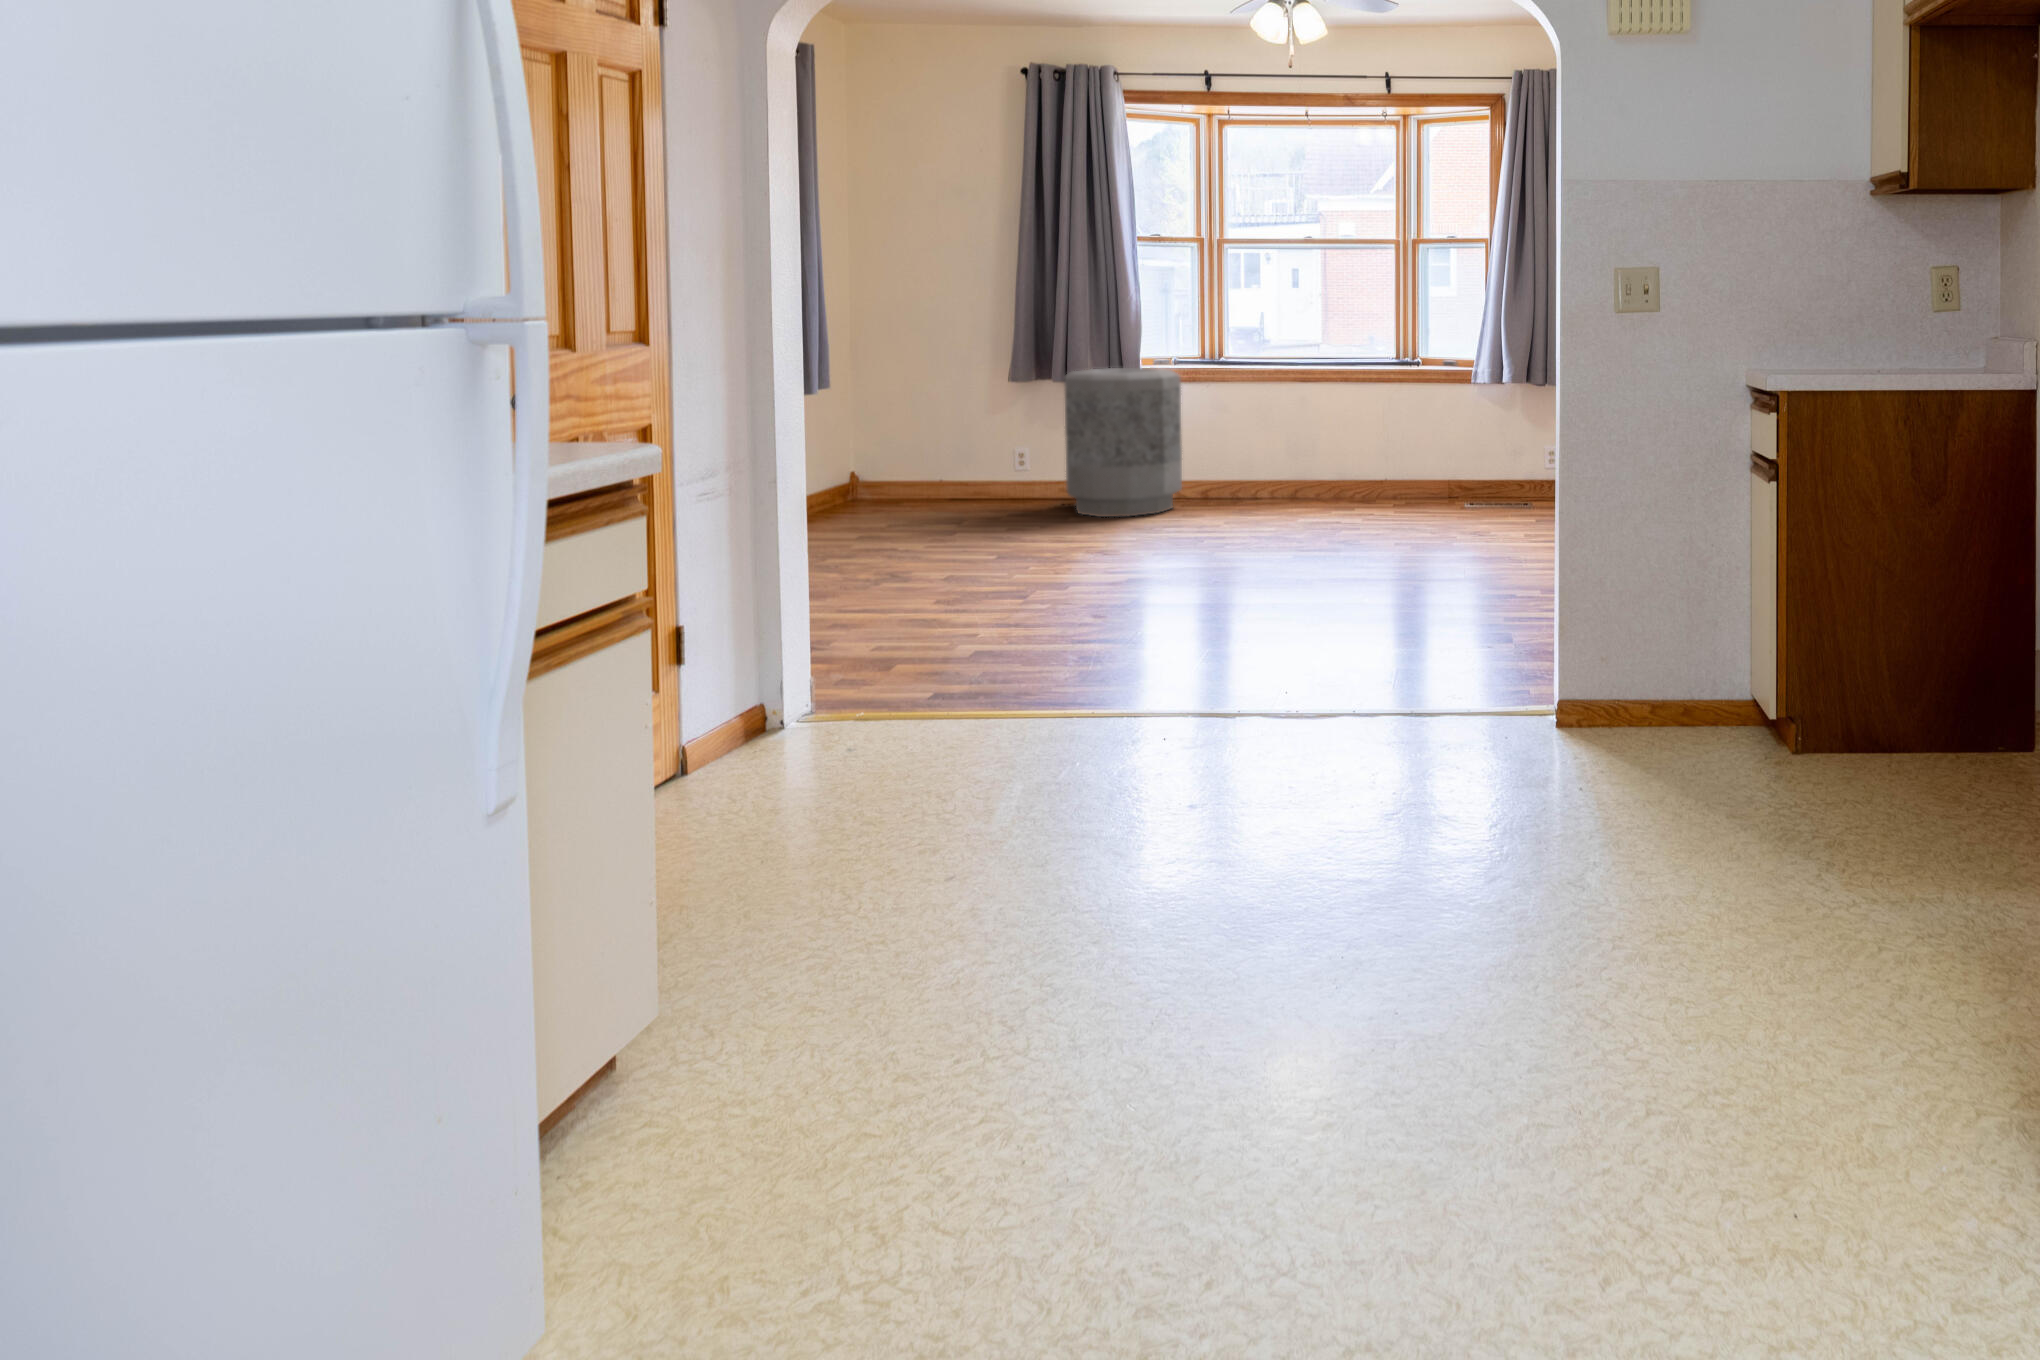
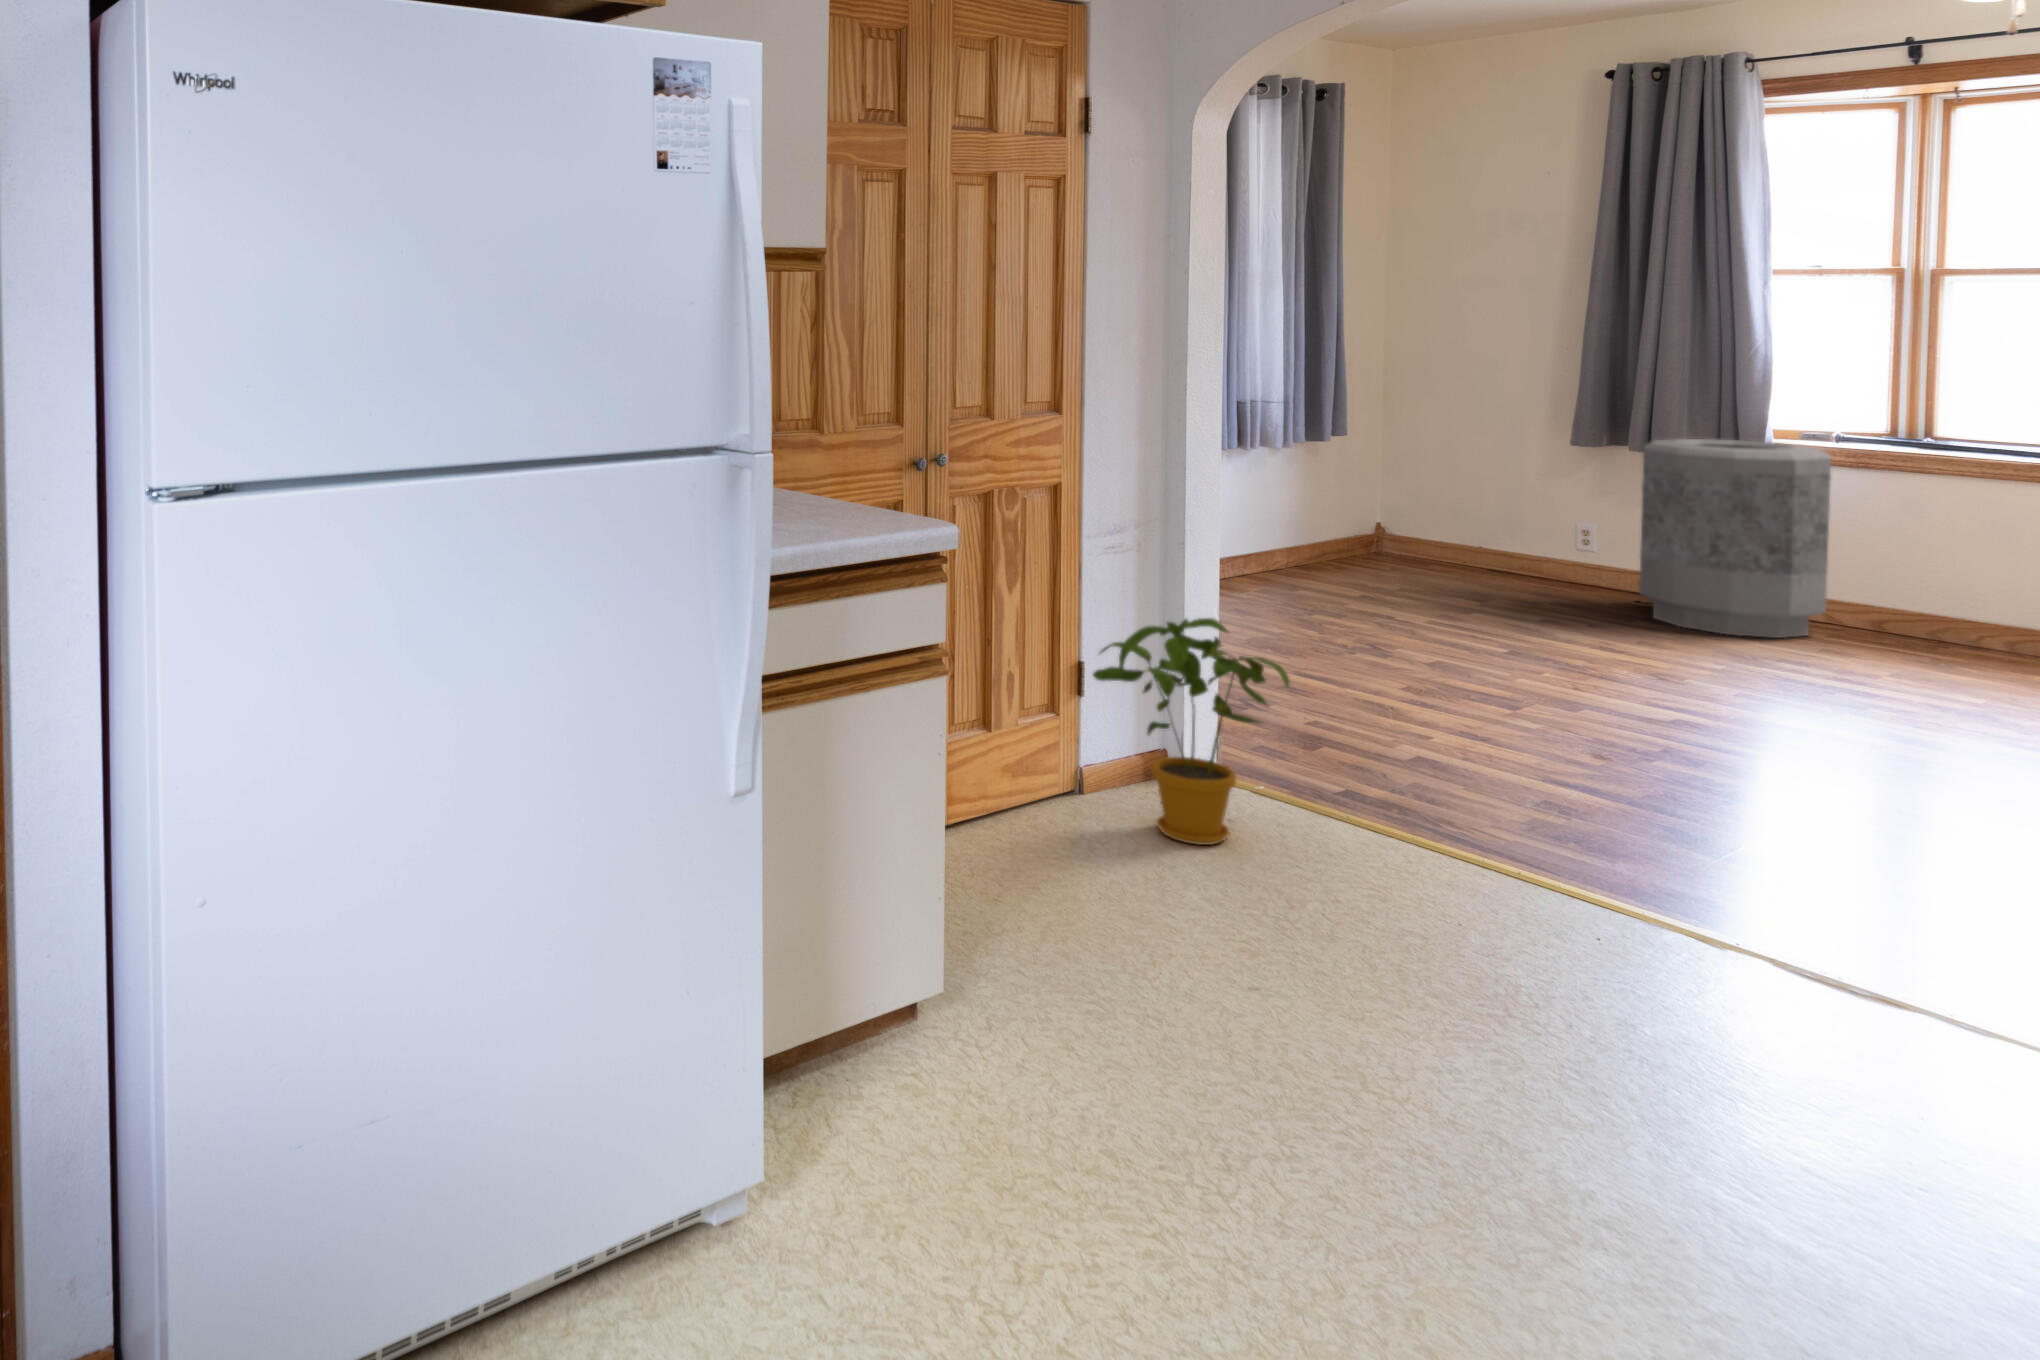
house plant: none [698,543,912,783] -> present [1093,618,1289,845]

